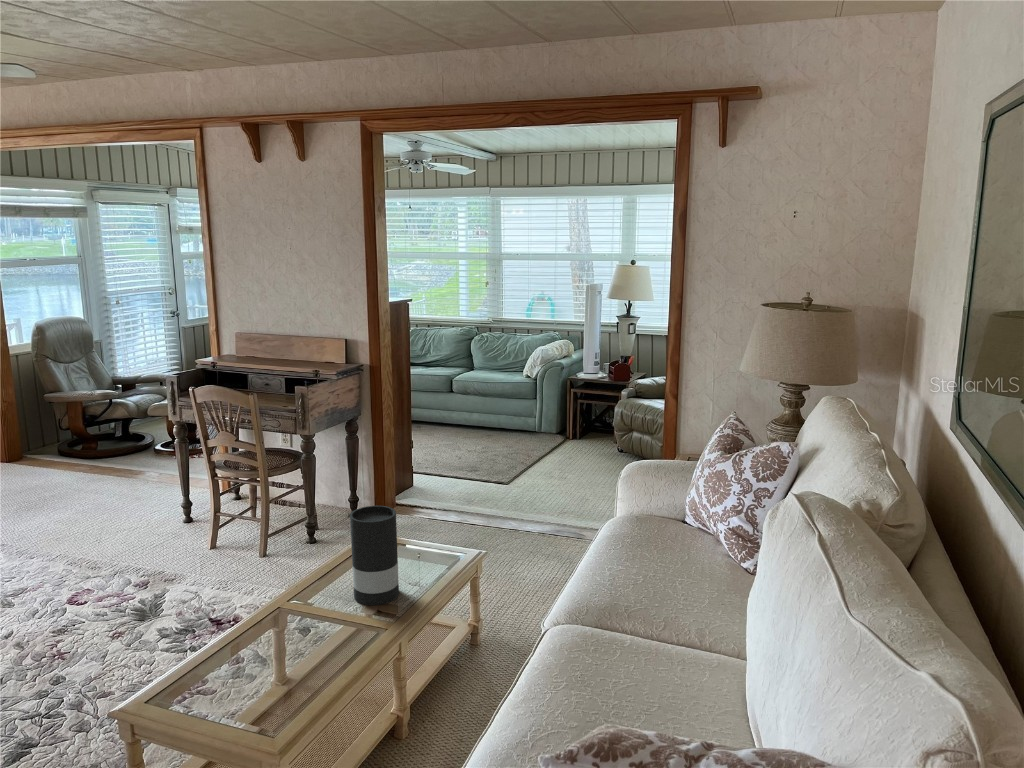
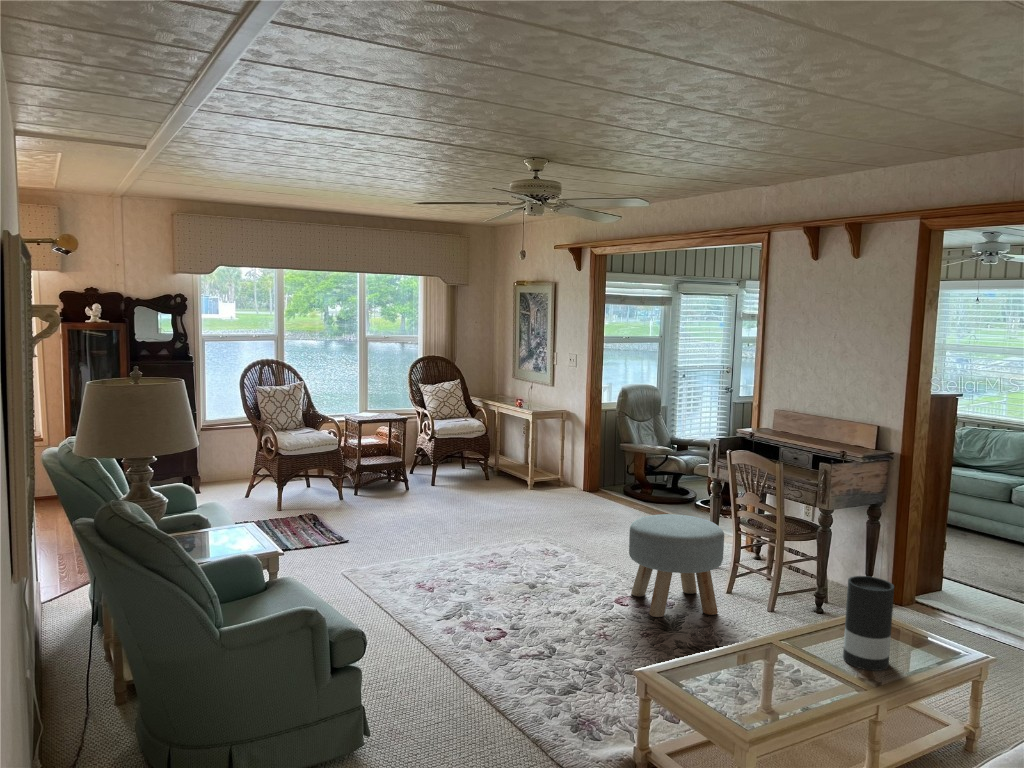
ottoman: none [75,473,204,607] -> present [629,514,724,617]

